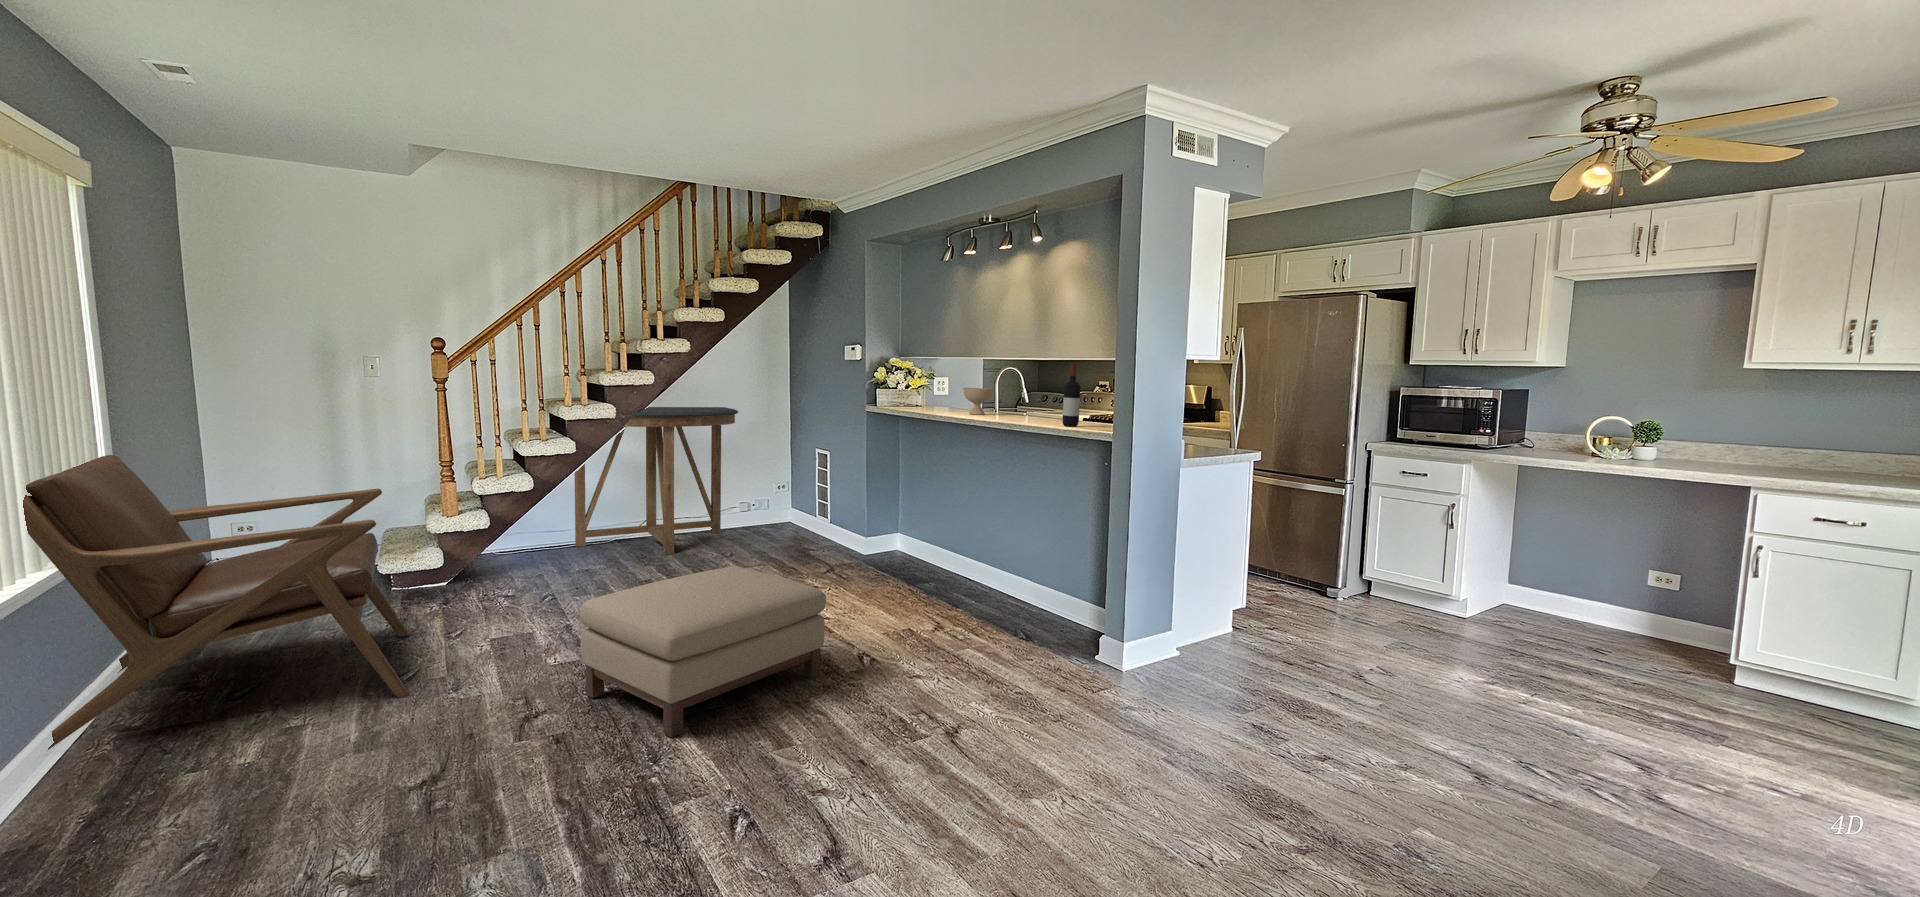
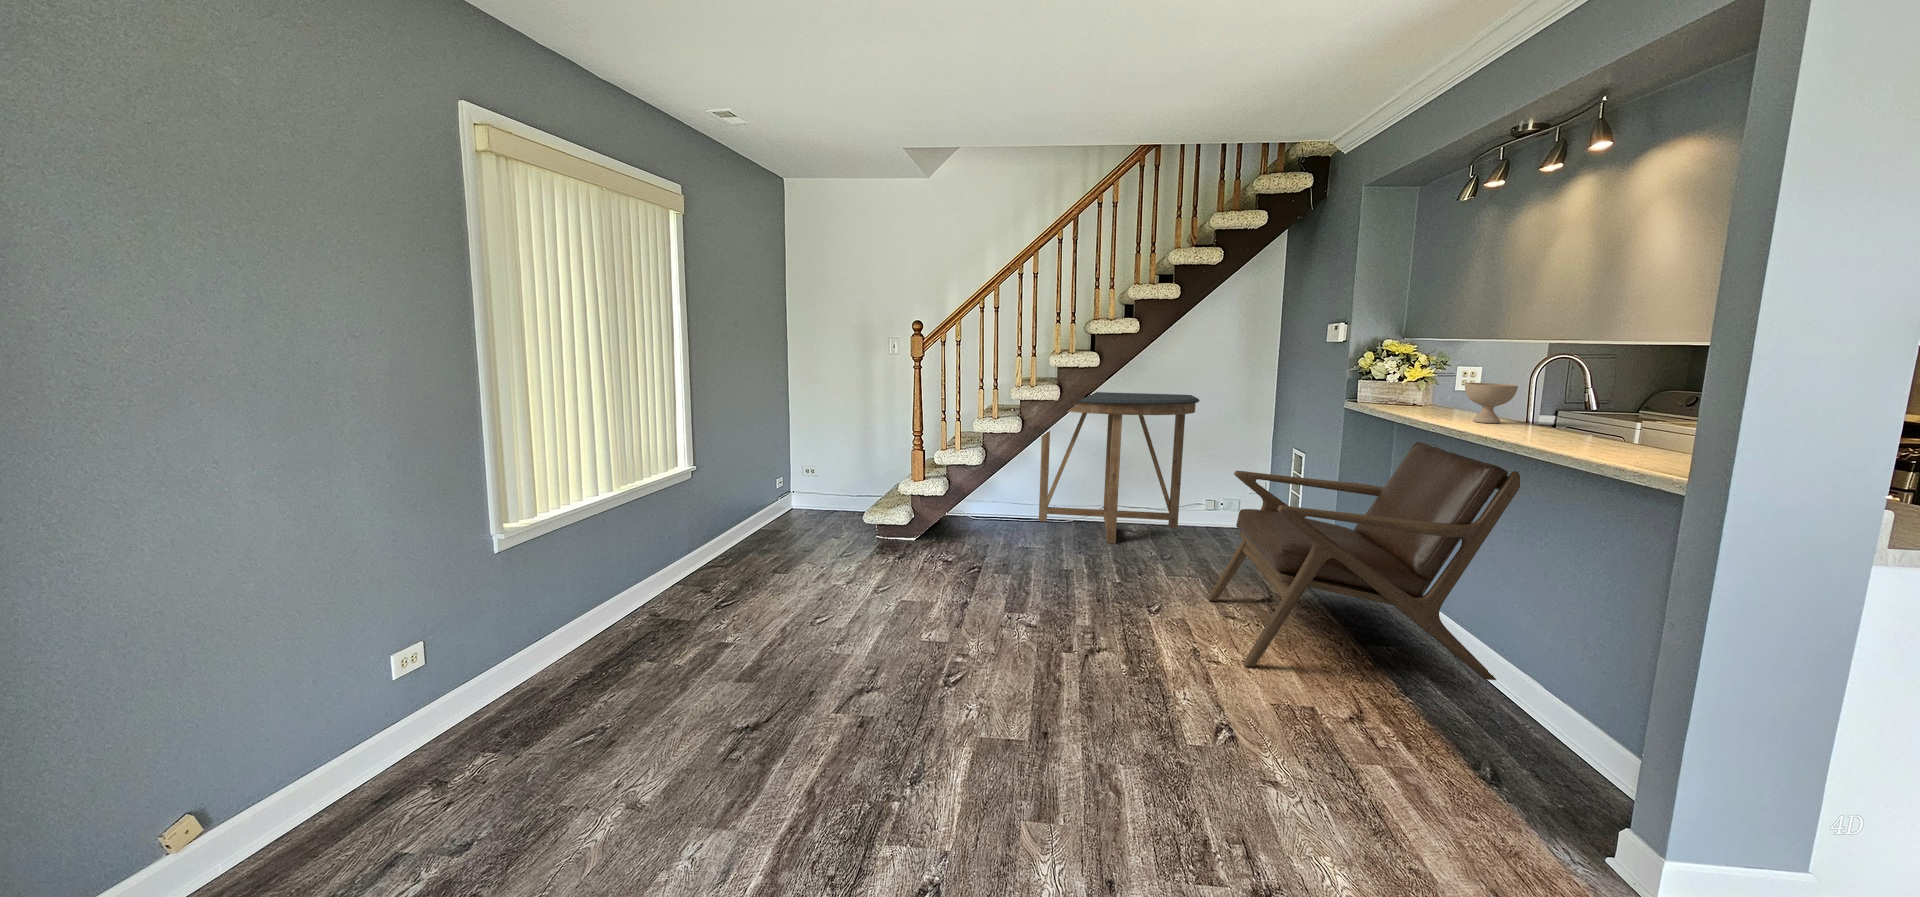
wine bottle: present [1063,365,1081,426] -> none [1615,351,1663,458]
lounge chair: present [23,455,409,750] -> present [1208,442,1520,680]
ottoman: present [580,566,826,737] -> none [917,580,1163,758]

